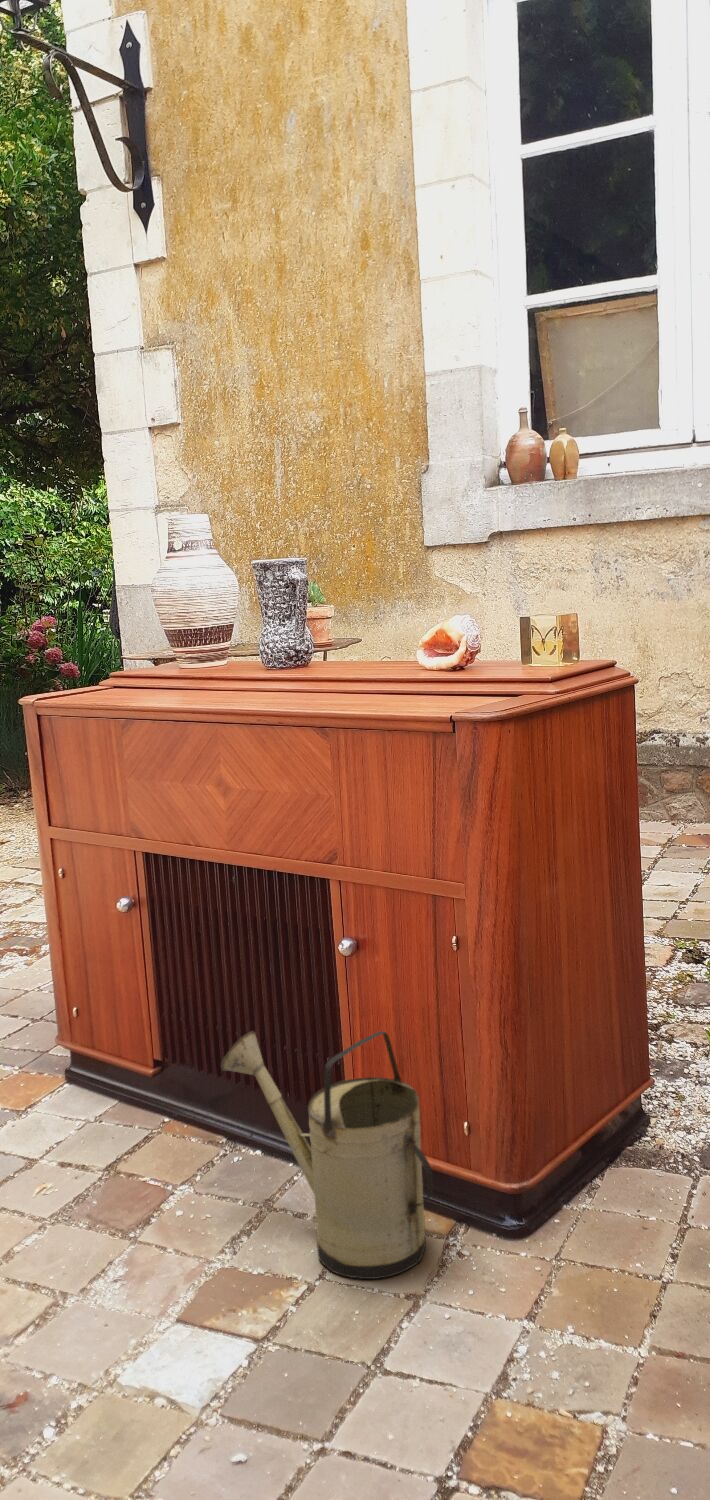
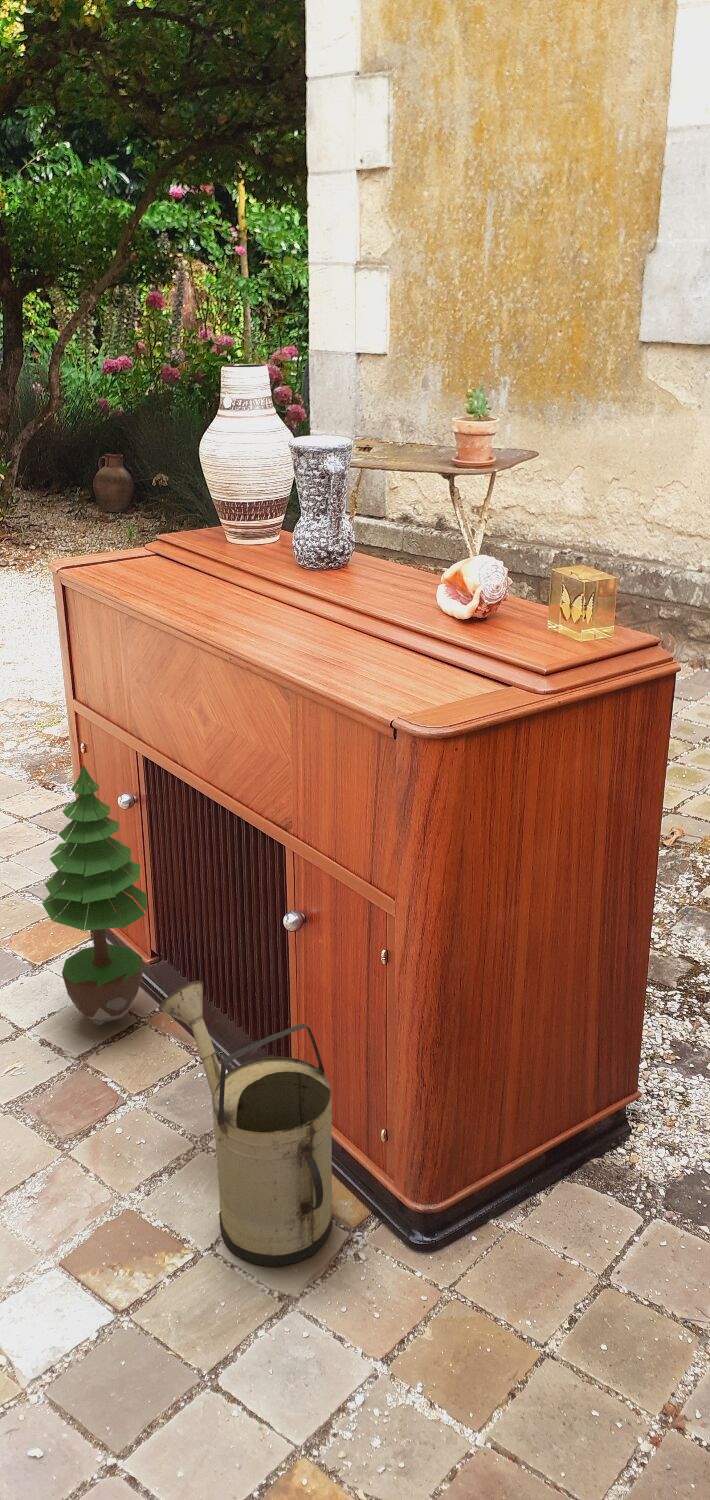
potted tree: none [49,868,155,1142] -> present [42,765,147,1025]

